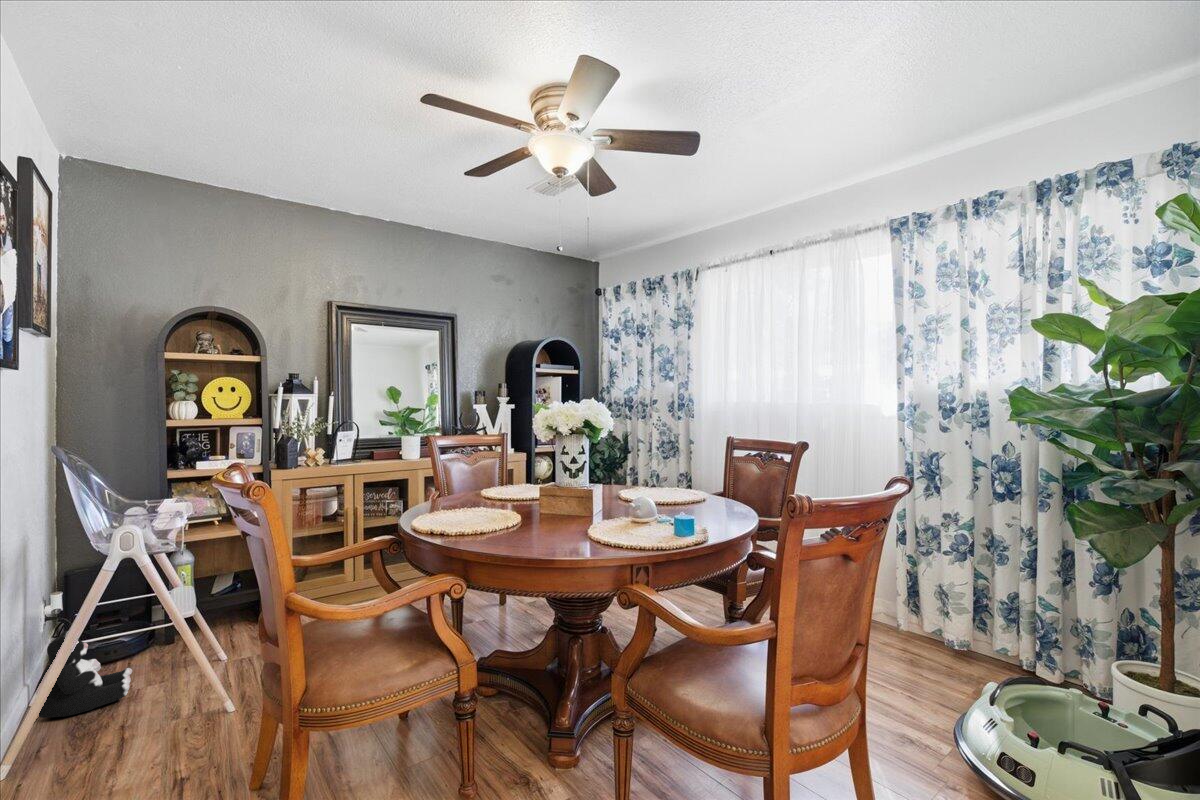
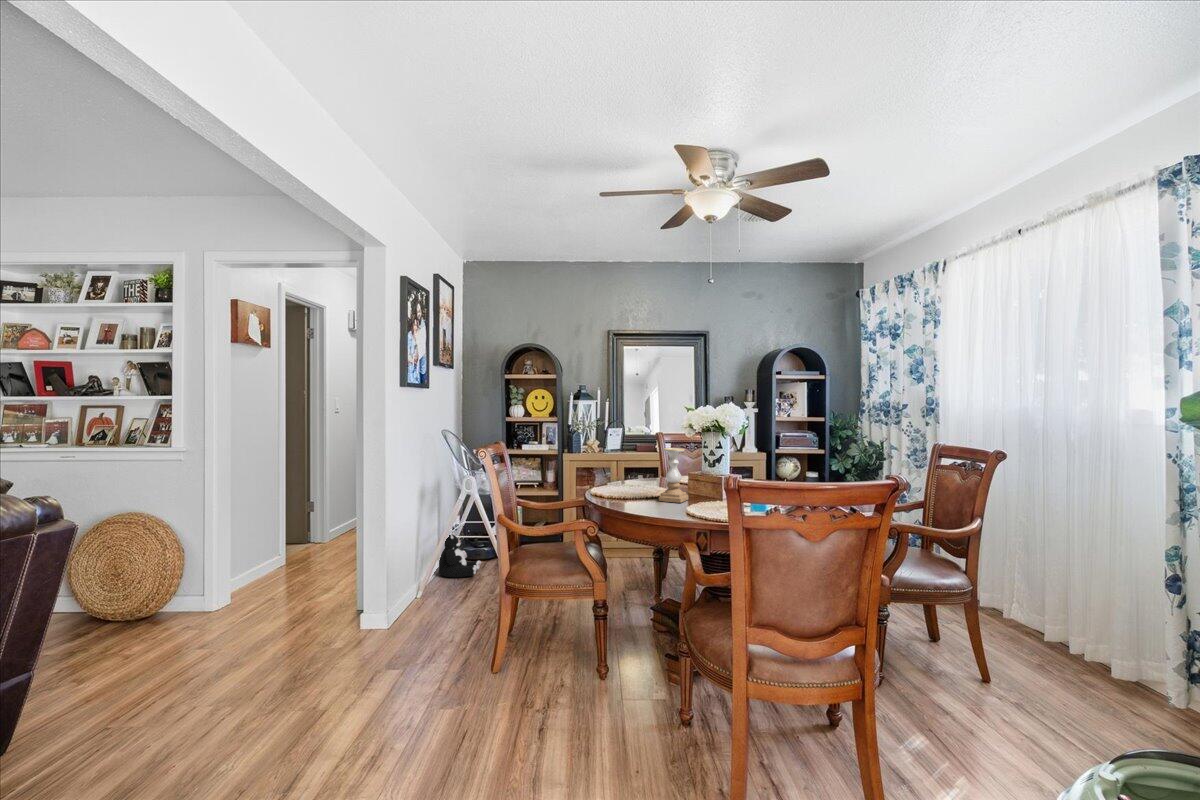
candle holder: none [538,457,570,529] -> present [659,448,688,503]

